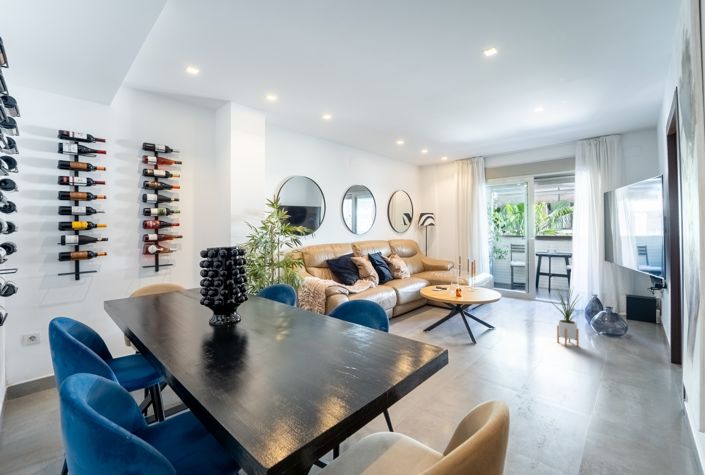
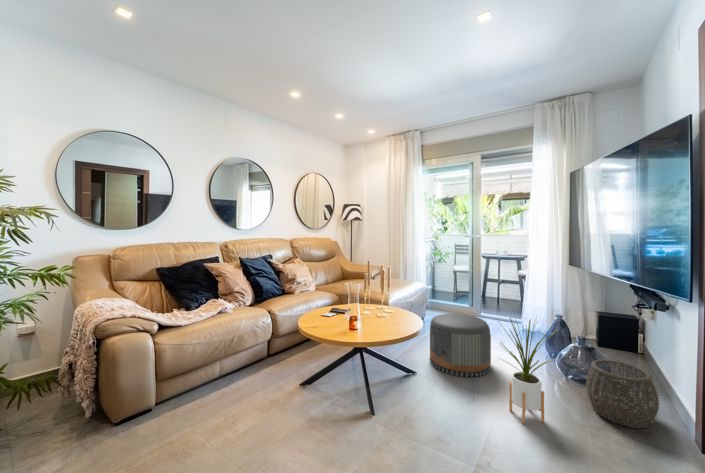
pouf: none [501,291,545,329] -> present [430,313,491,377]
woven basket: none [606,315,650,350] -> present [586,360,659,428]

